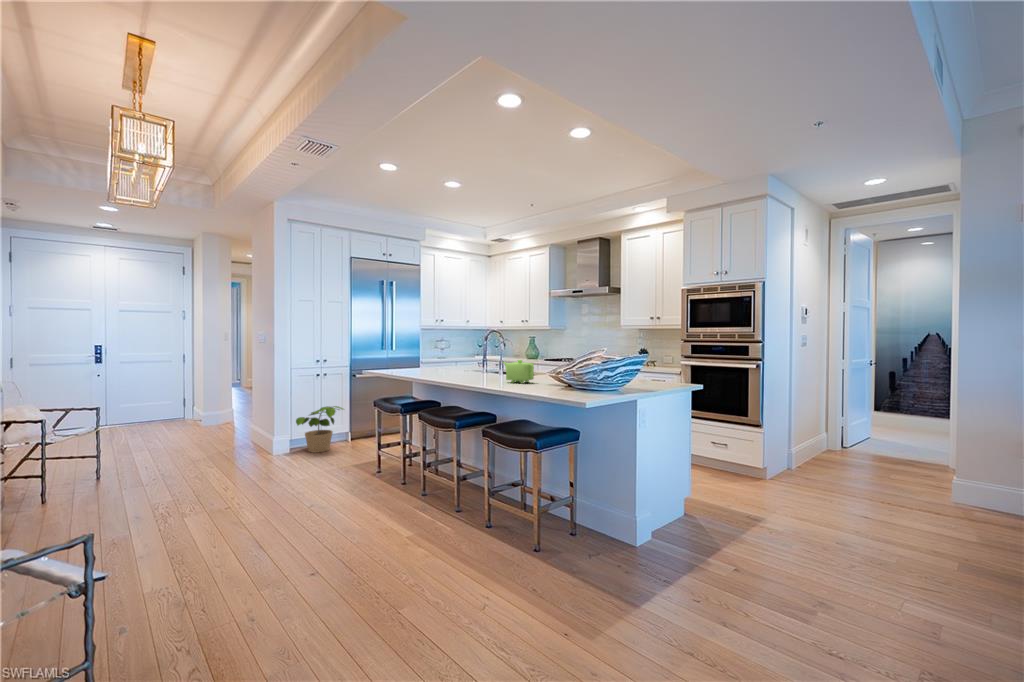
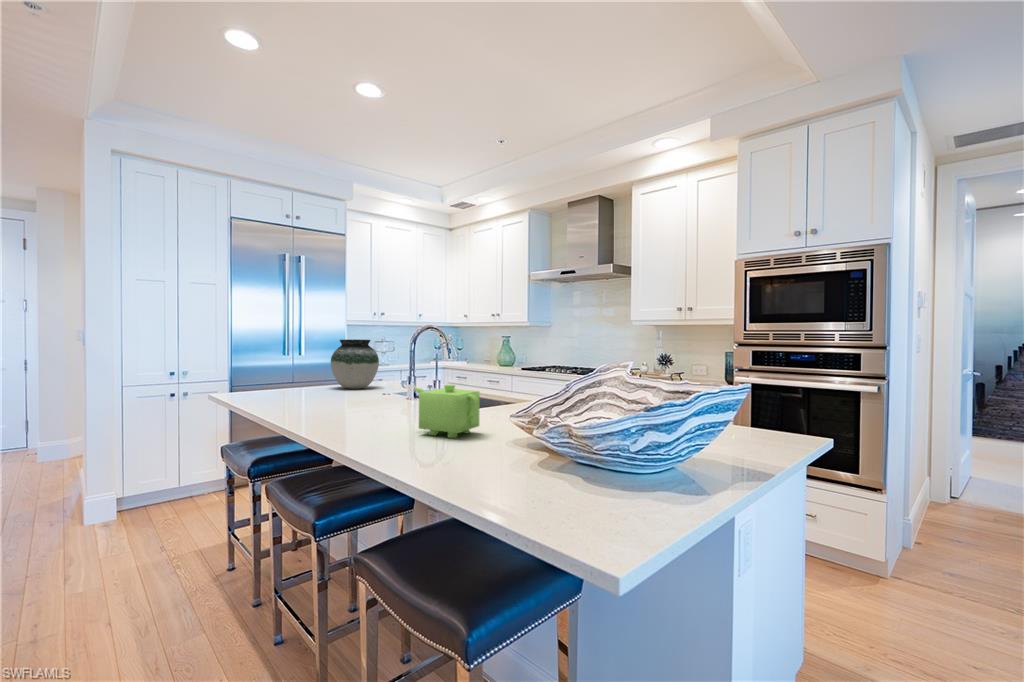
vase: none [430,340,459,370] -> present [331,339,379,389]
potted plant: present [296,406,343,453] -> none [114,444,197,517]

